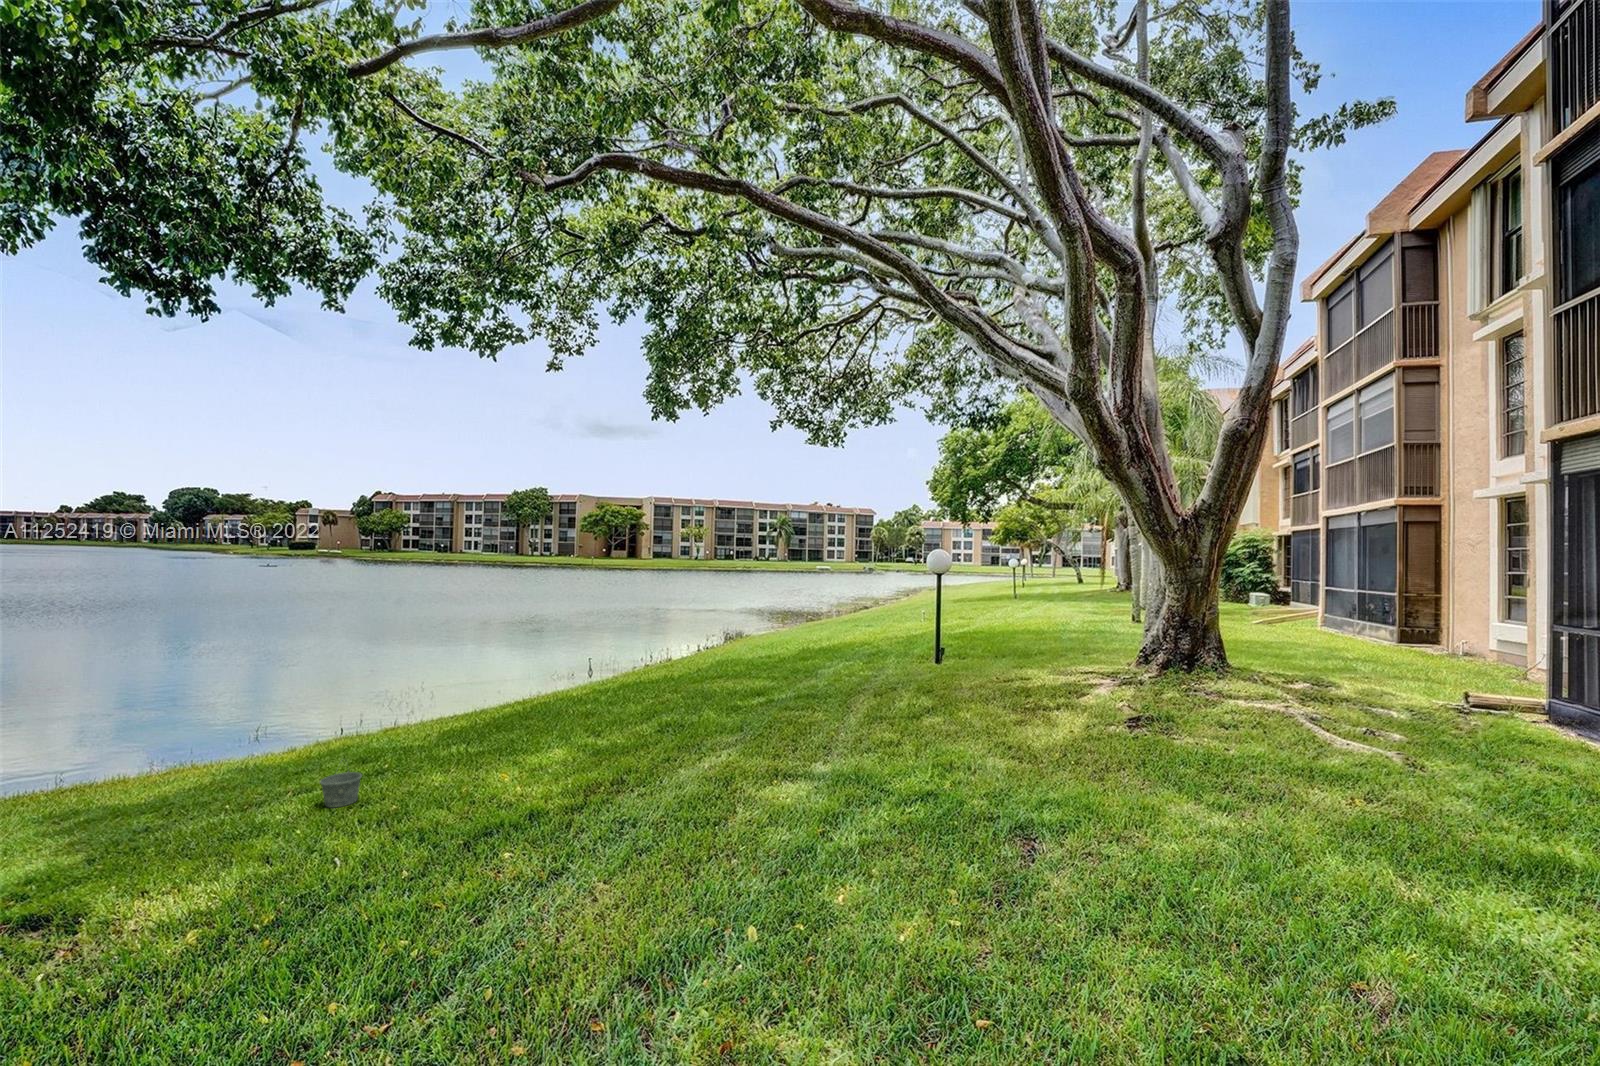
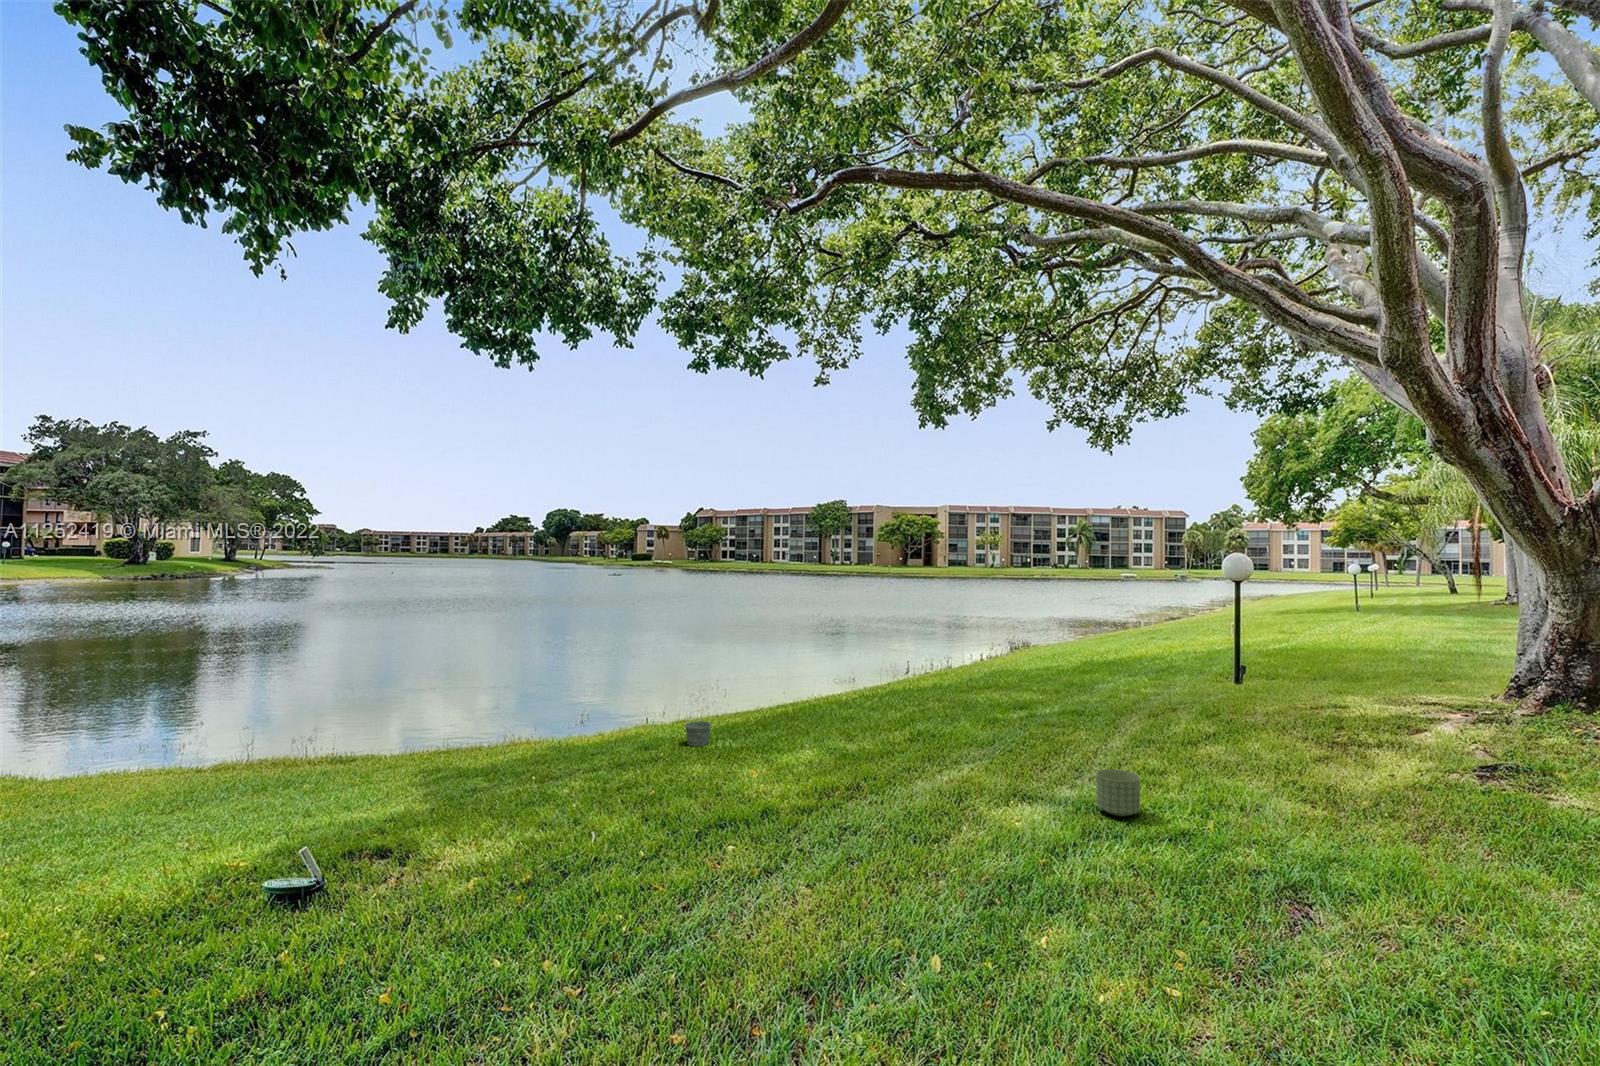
planter: none [821,788,865,842] -> present [1096,769,1140,817]

